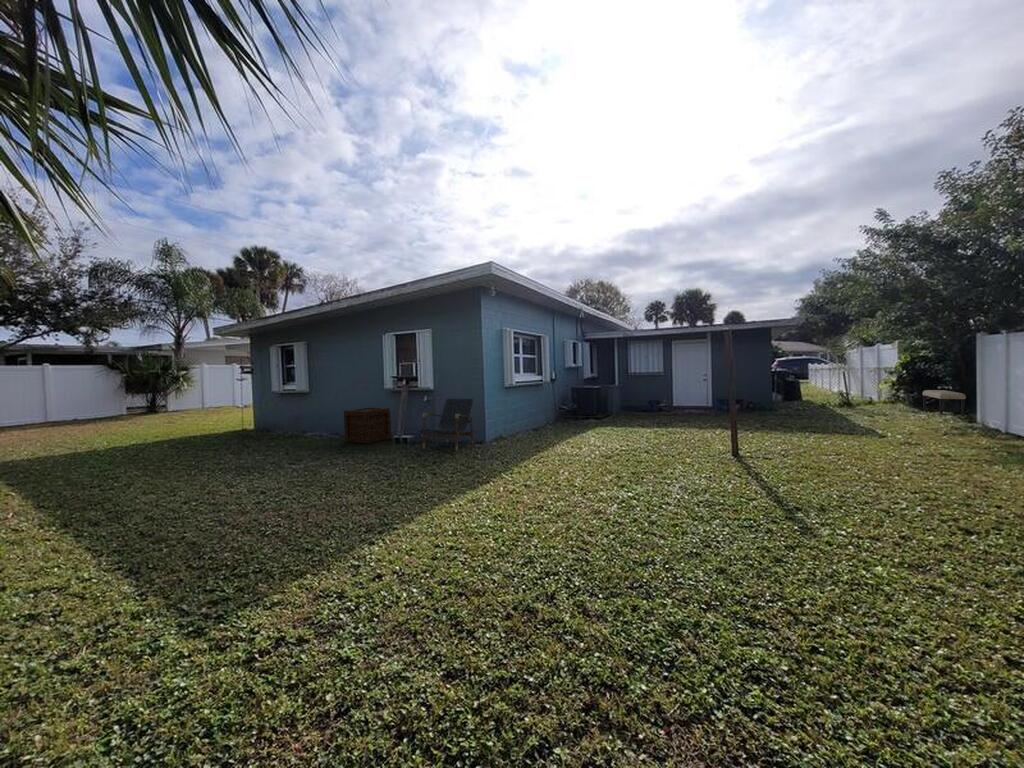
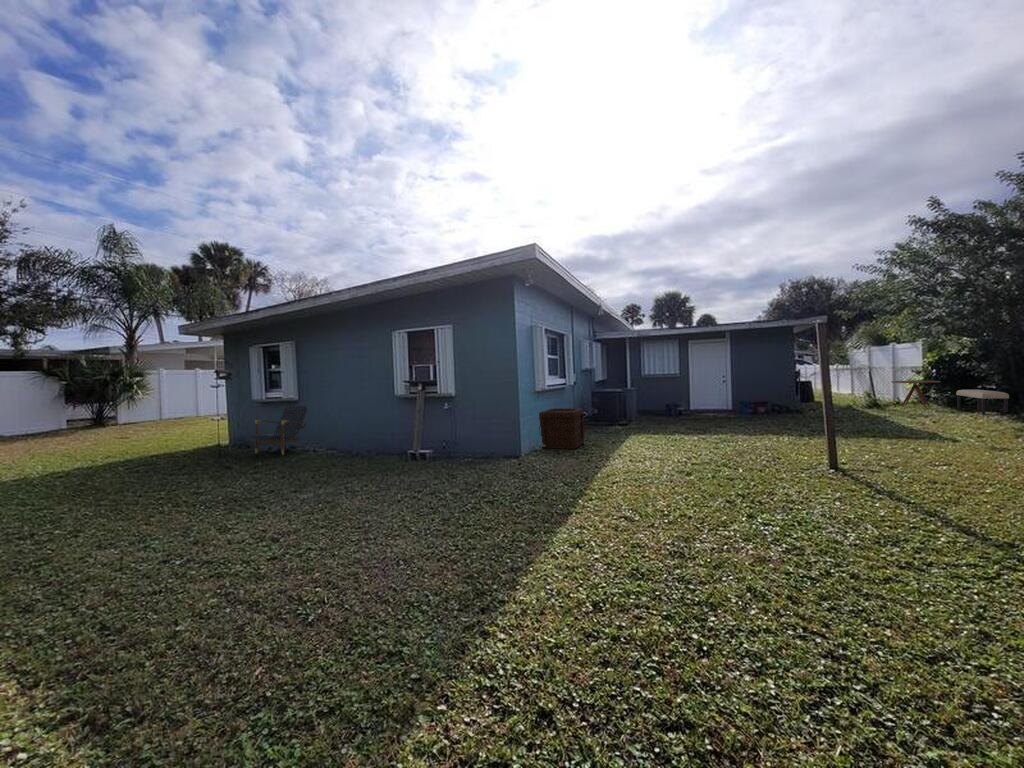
round table: none [866,381,912,407] -> present [891,380,941,407]
lounge chair: present [421,398,474,451] -> present [251,406,307,455]
wooden crate: present [344,407,391,444] -> present [539,408,585,449]

